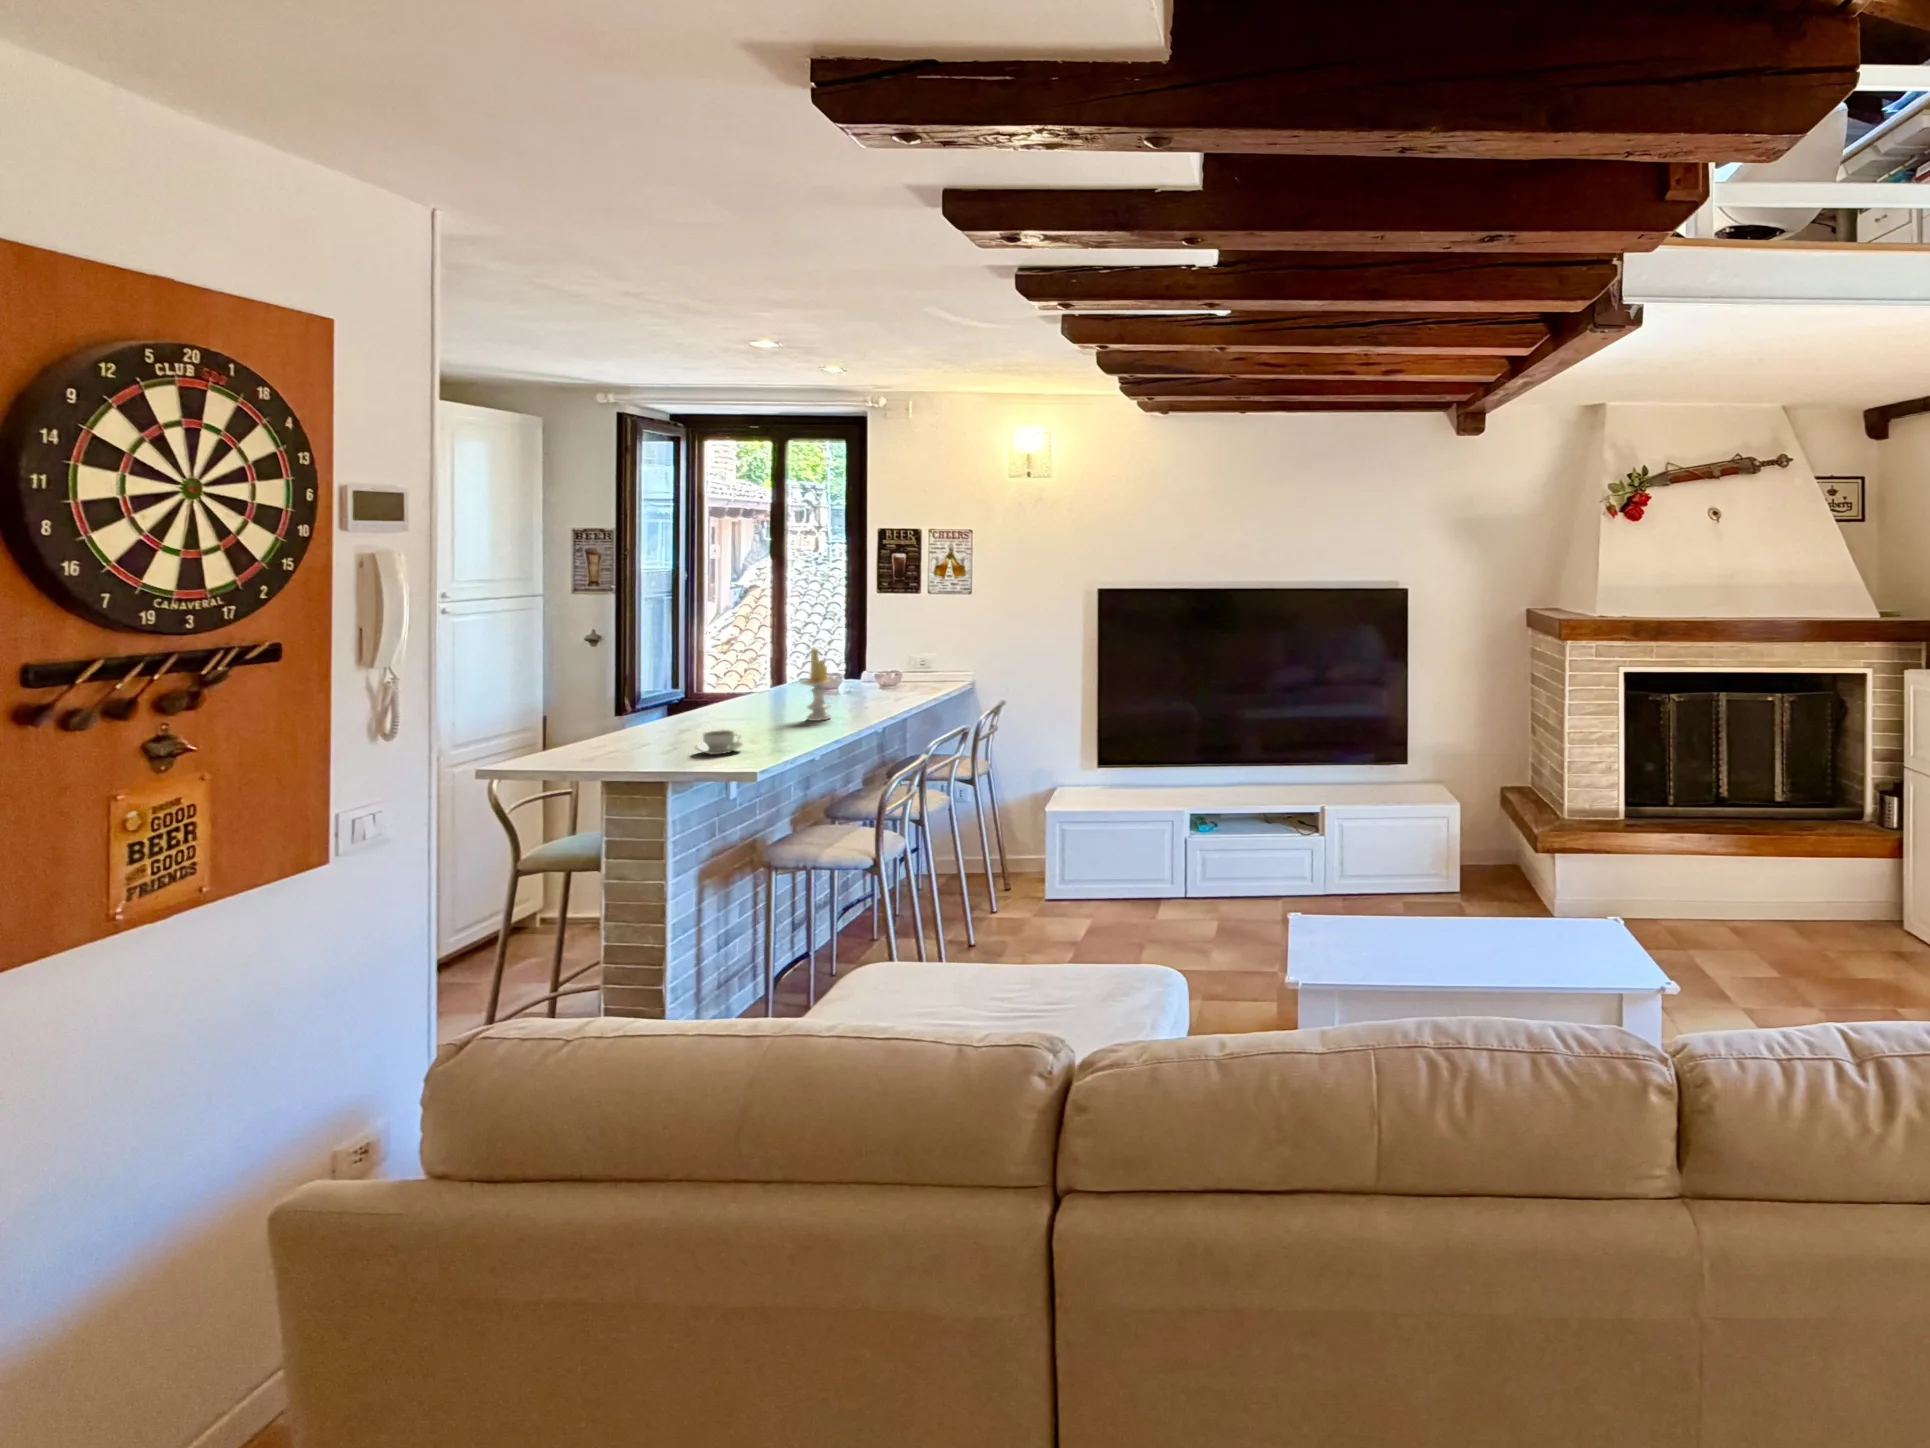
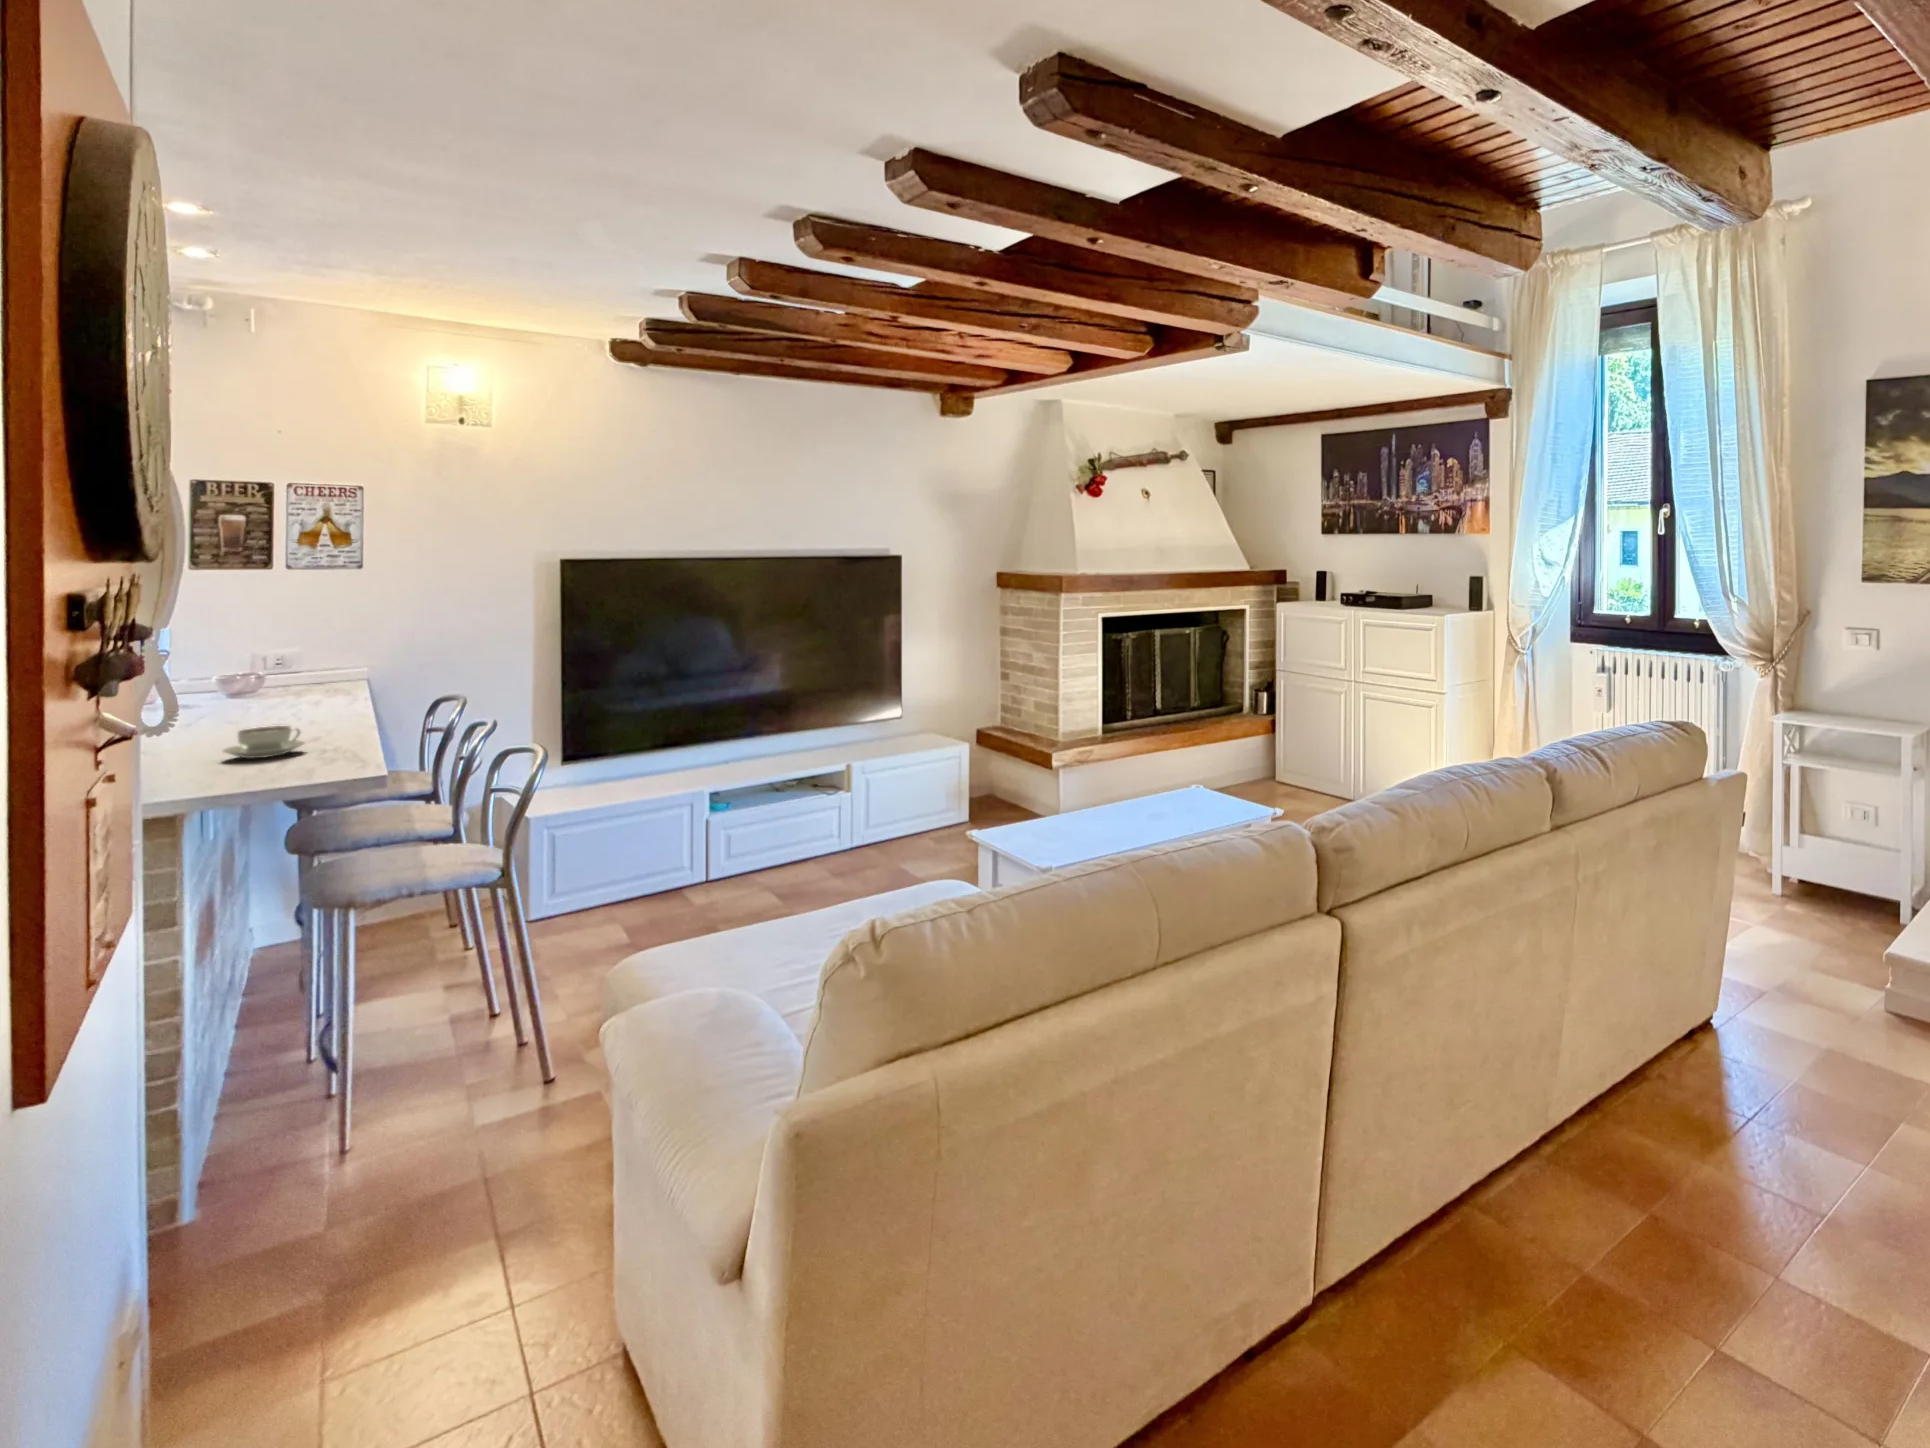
candle: present [800,648,837,721] -> none [258,625,325,721]

